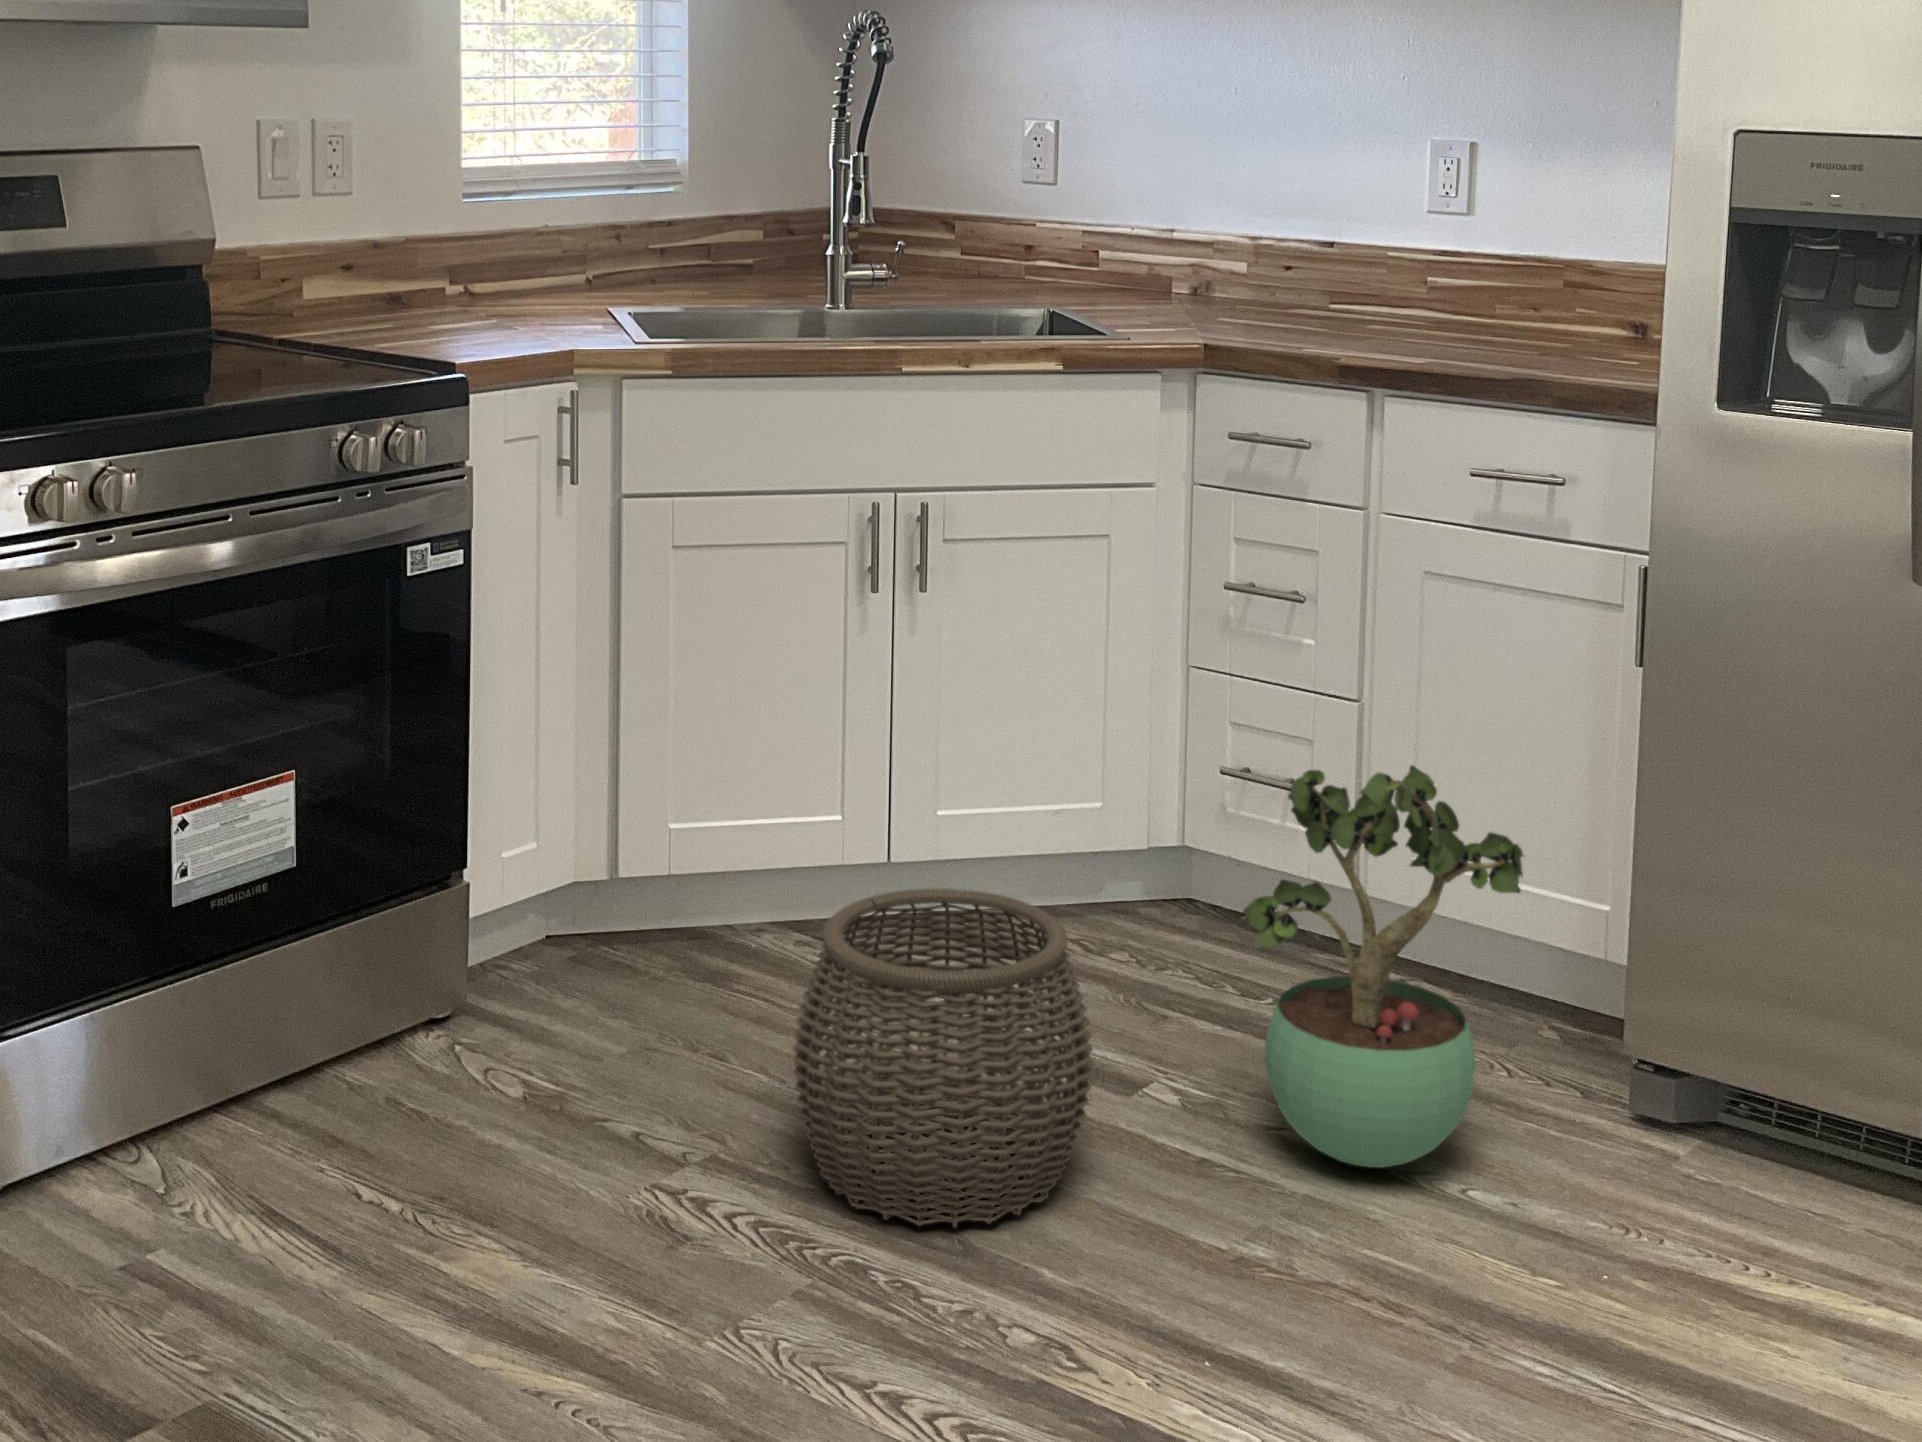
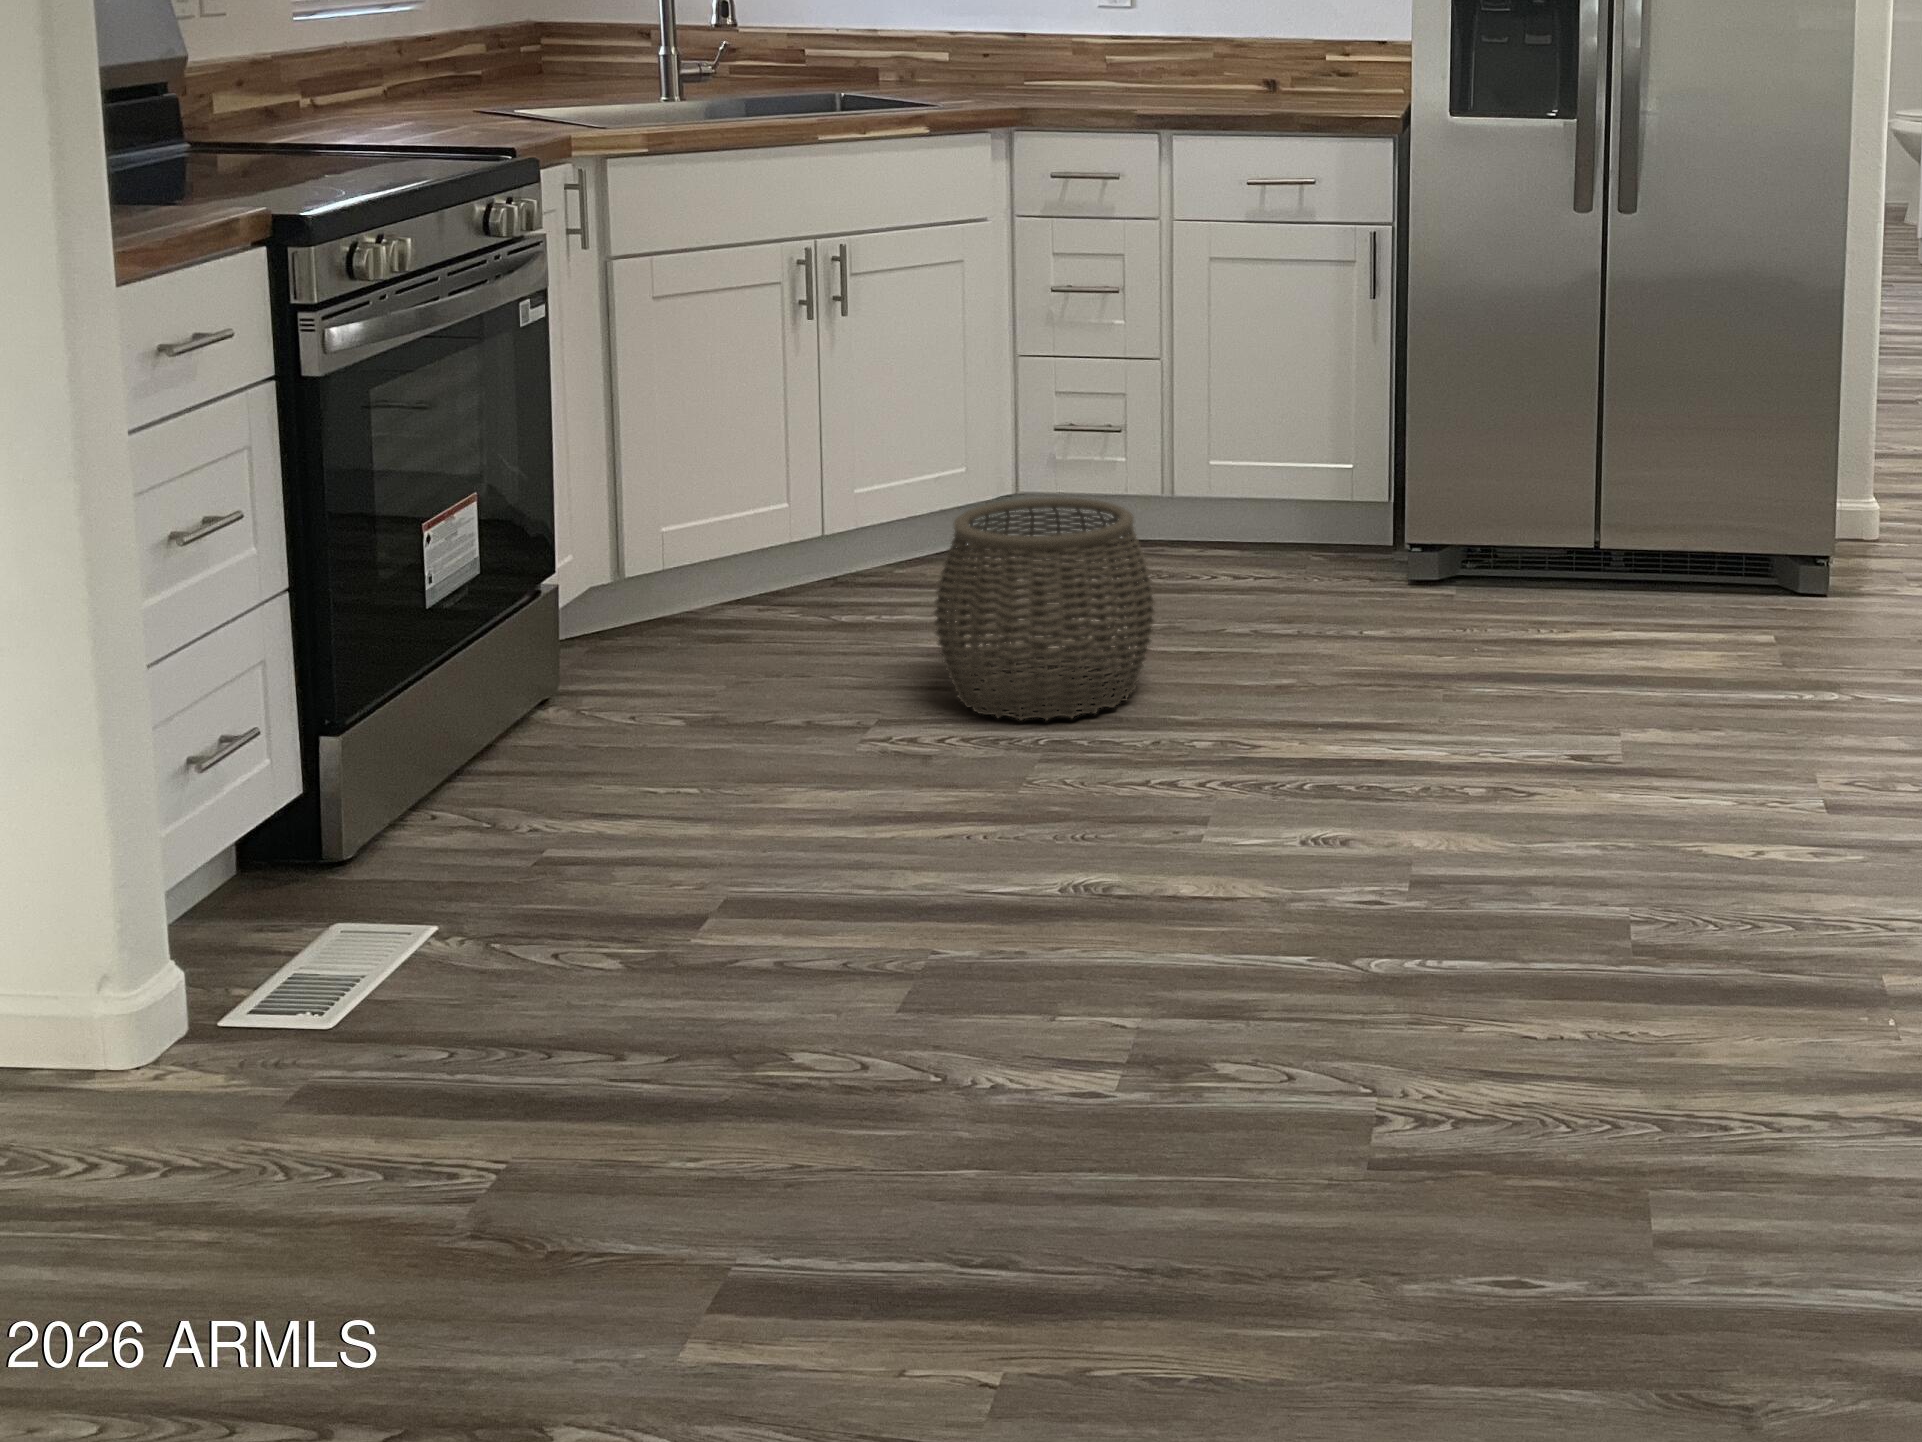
potted plant: present [1243,765,1524,1168] -> none [1209,360,1389,637]

